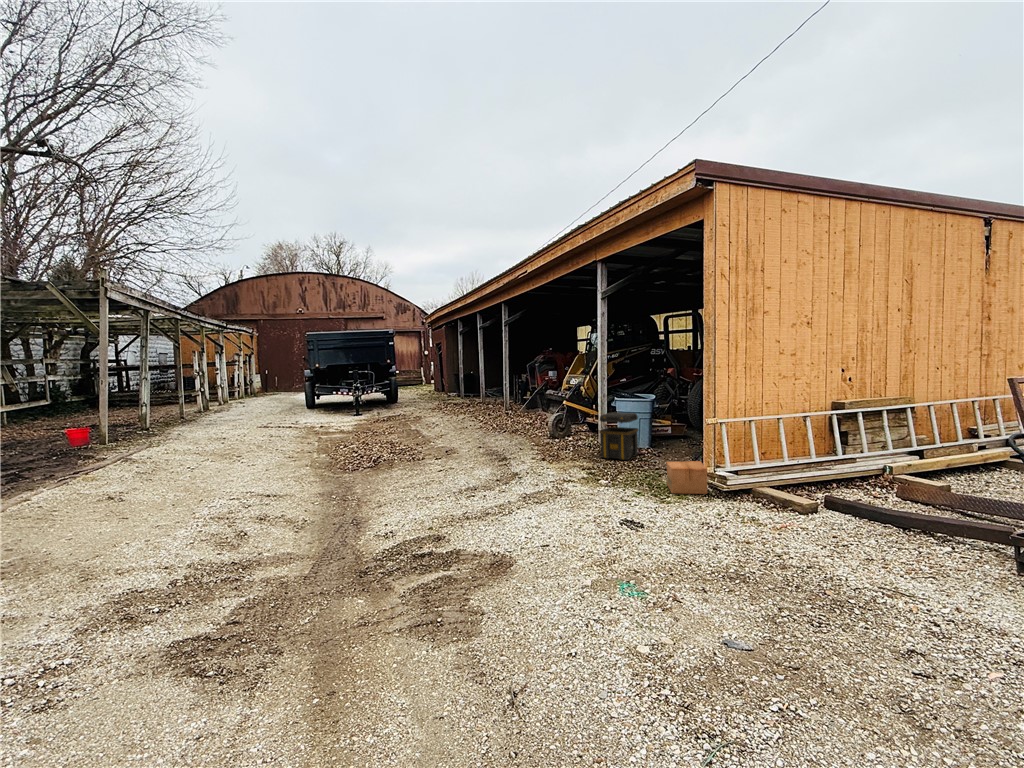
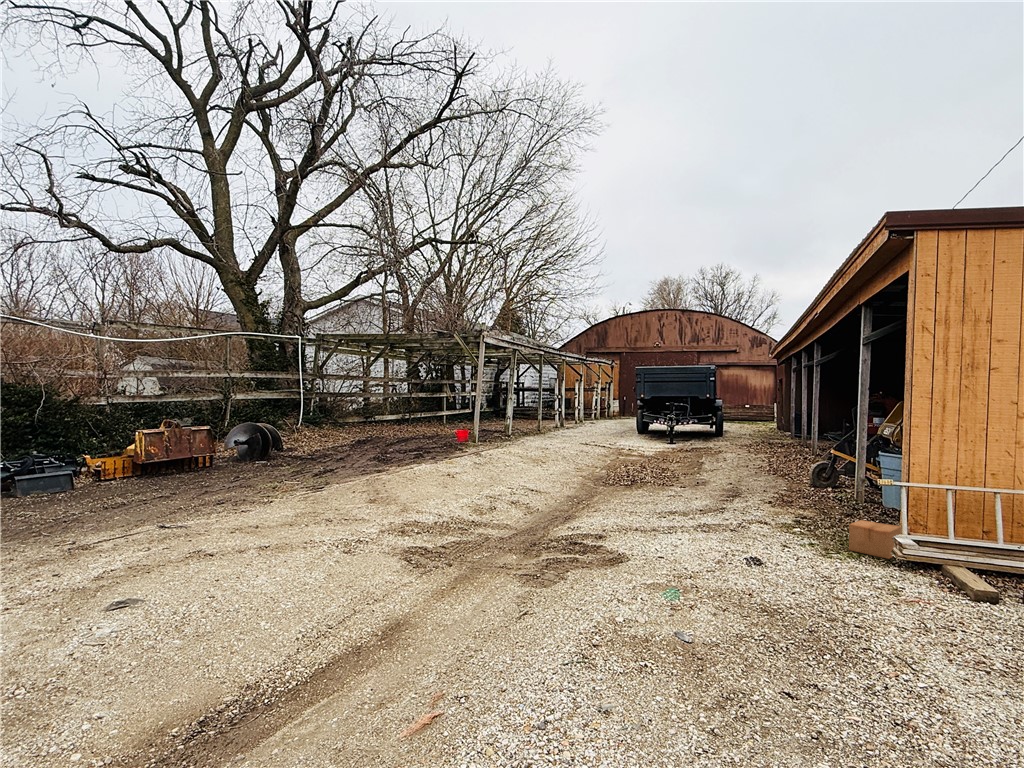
toolbox: present [599,412,638,460] -> none [837,467,890,520]

